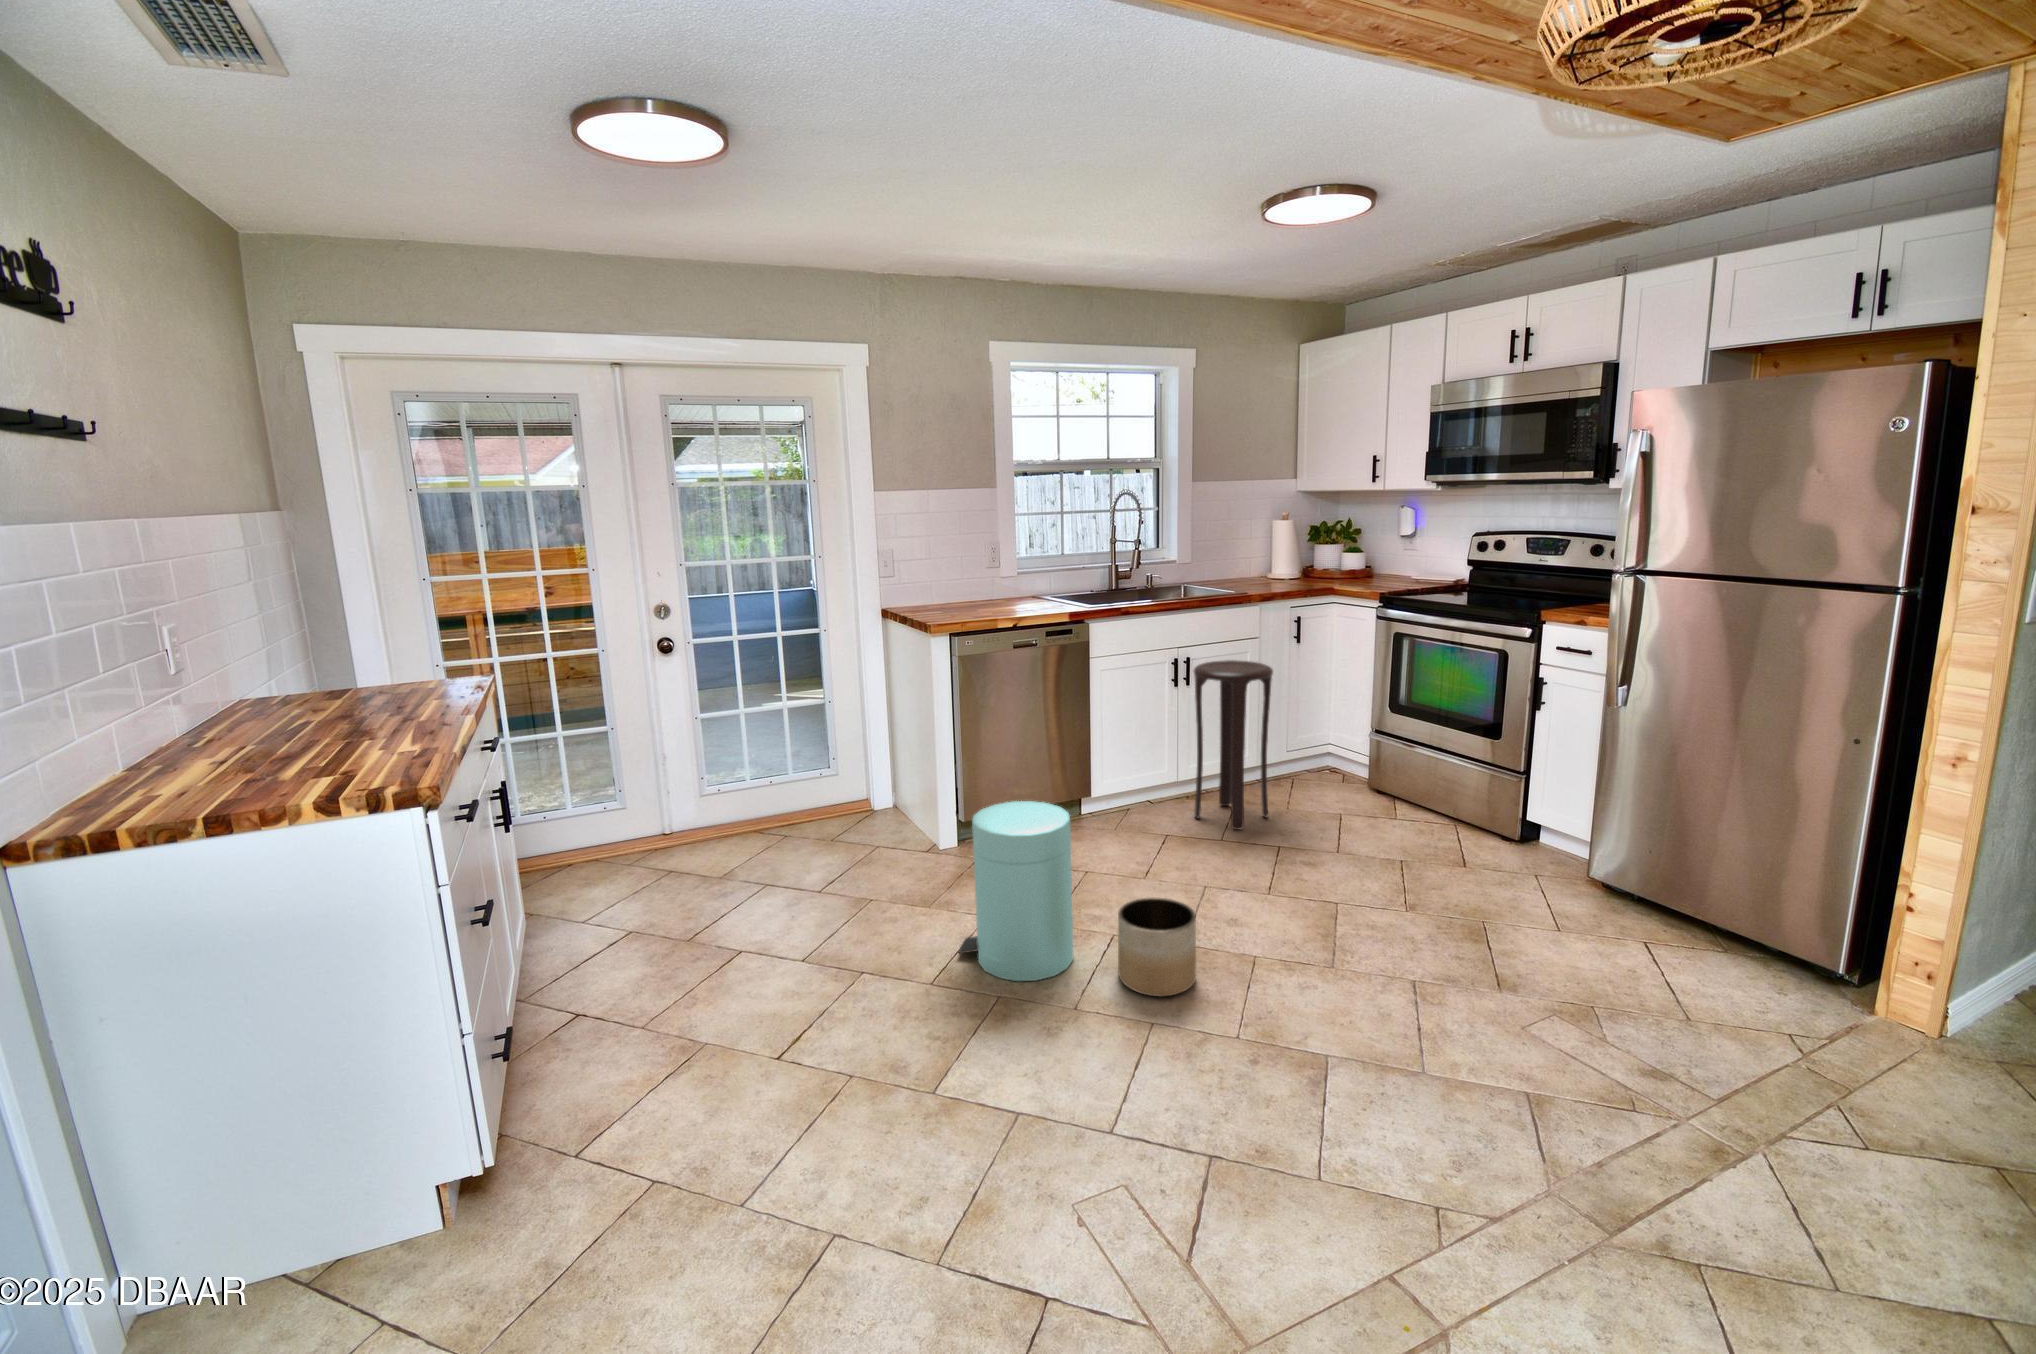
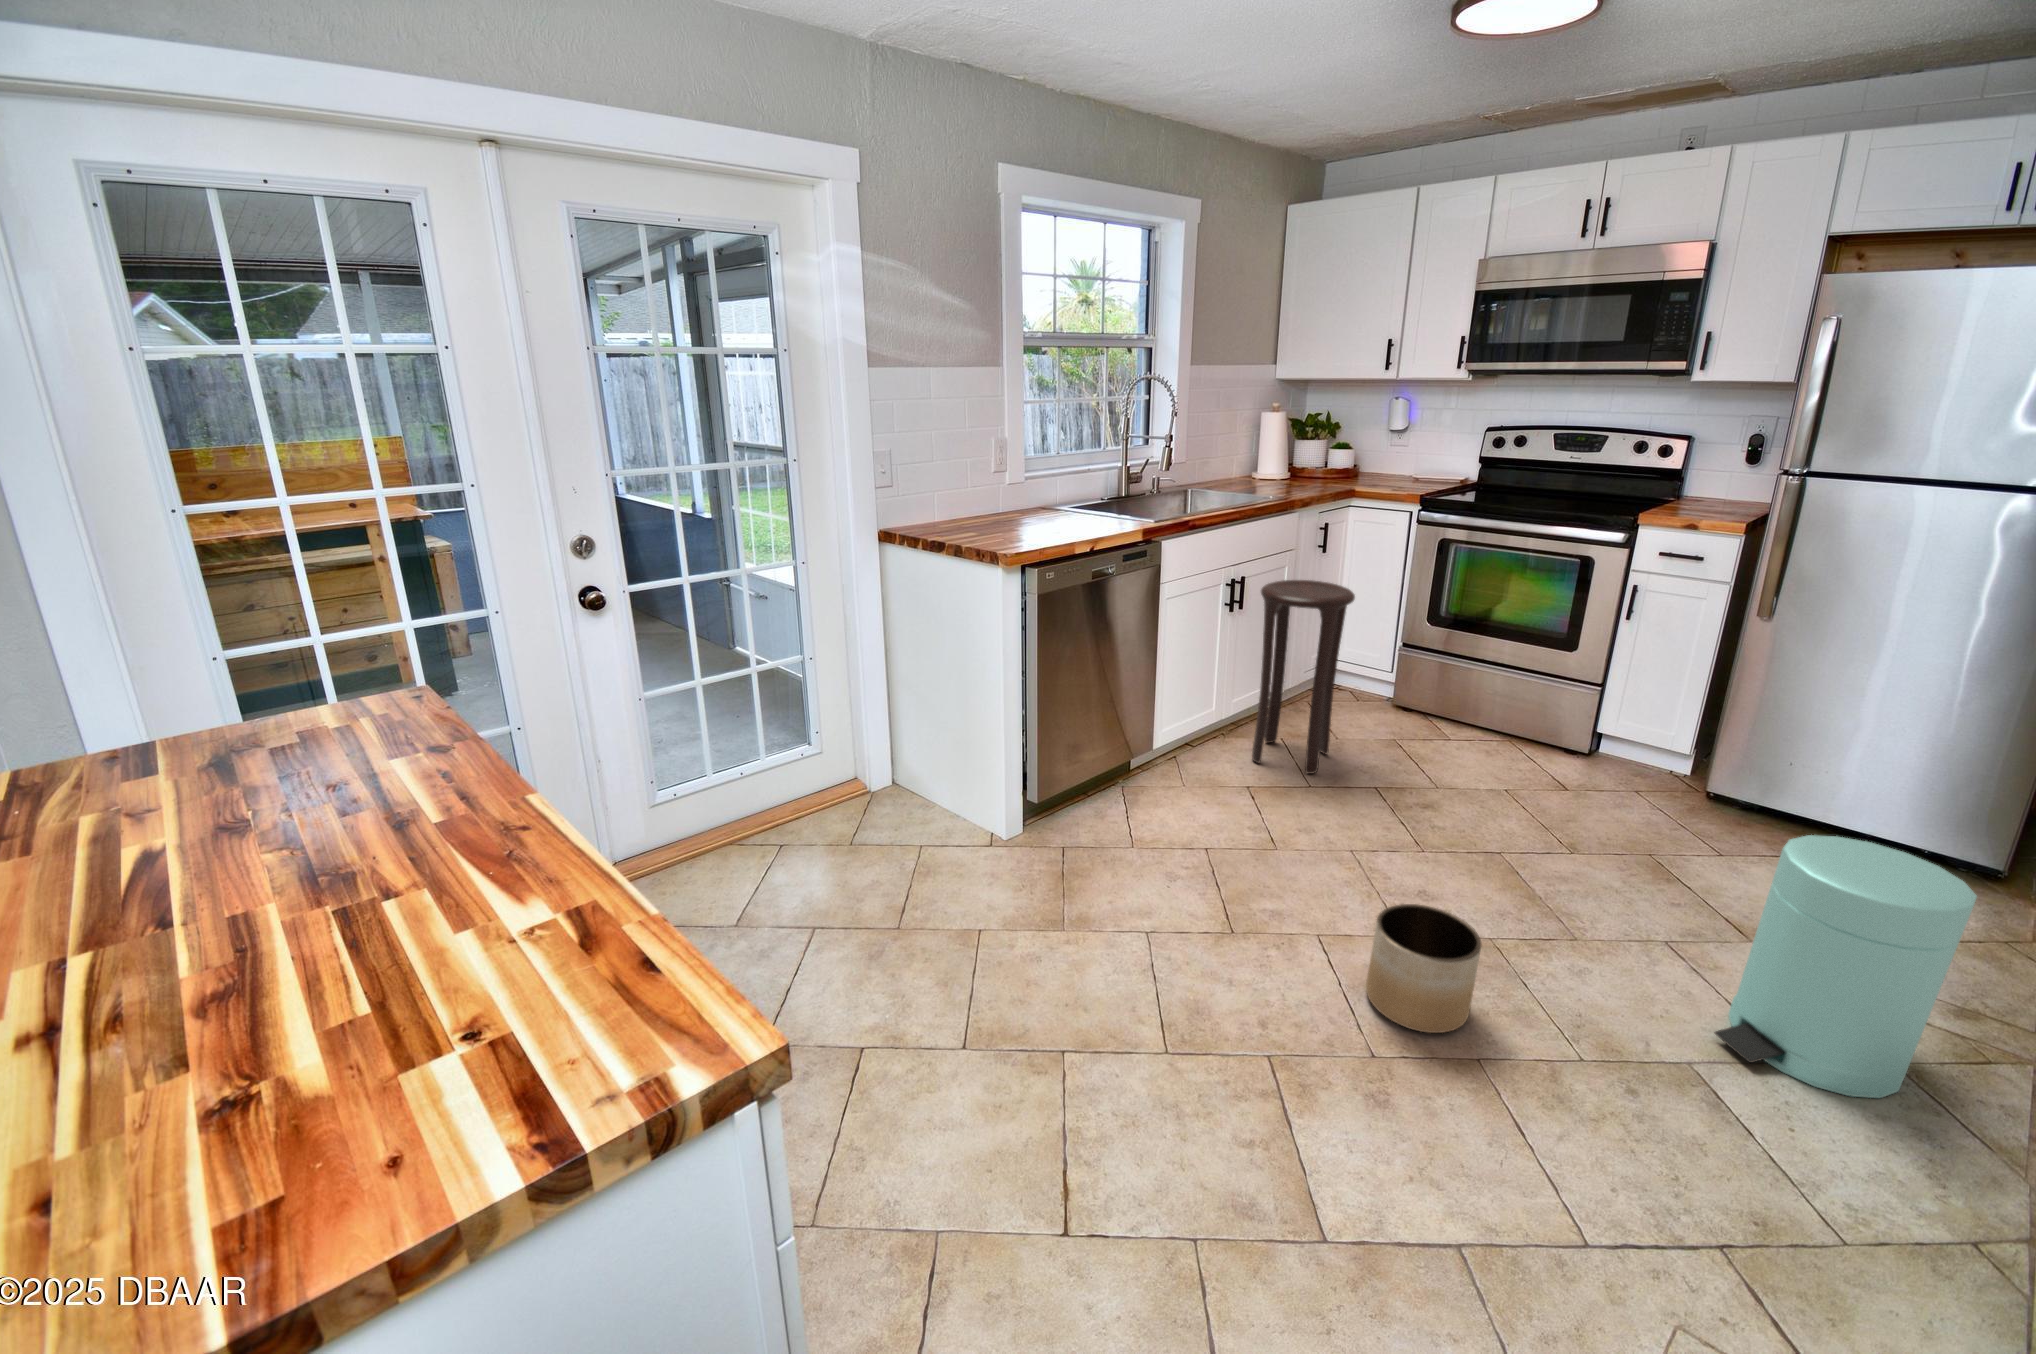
trash can: present [959,801,1073,981] -> present [1715,835,1977,1098]

